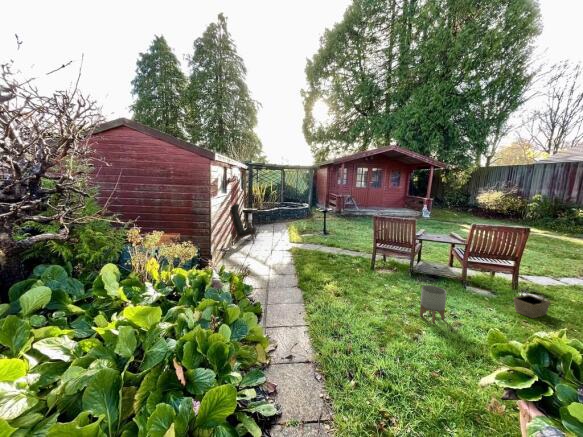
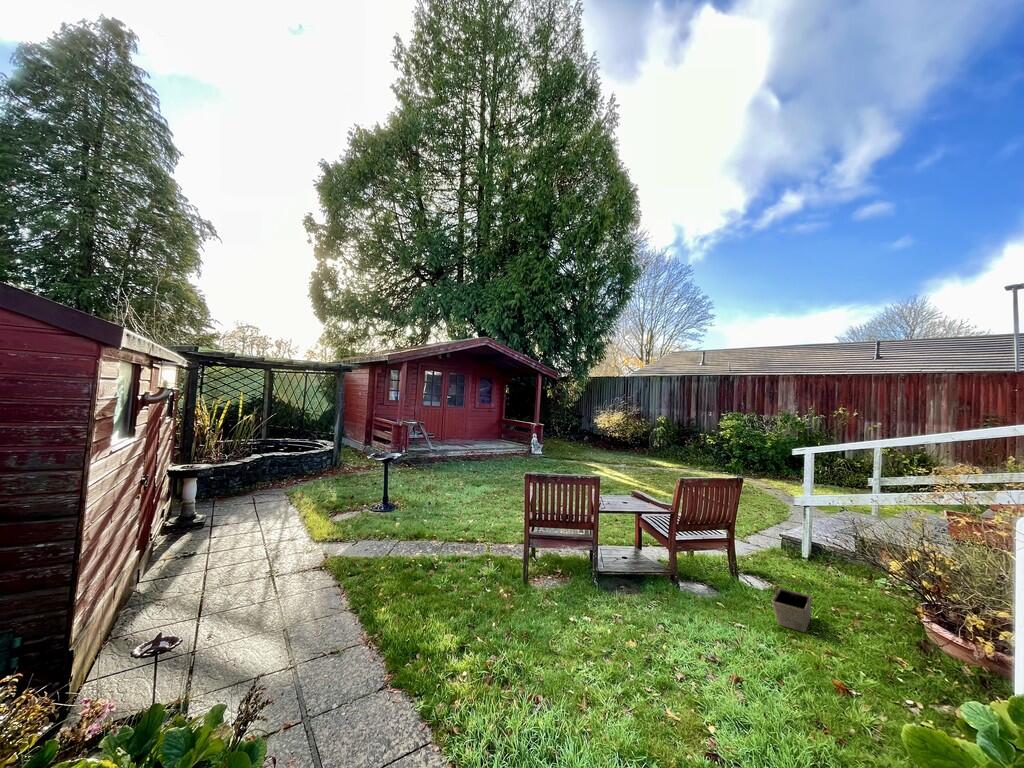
lounge chair: present [230,204,256,243] -> none [137,461,225,575]
planter: present [420,285,446,323] -> none [675,616,722,701]

